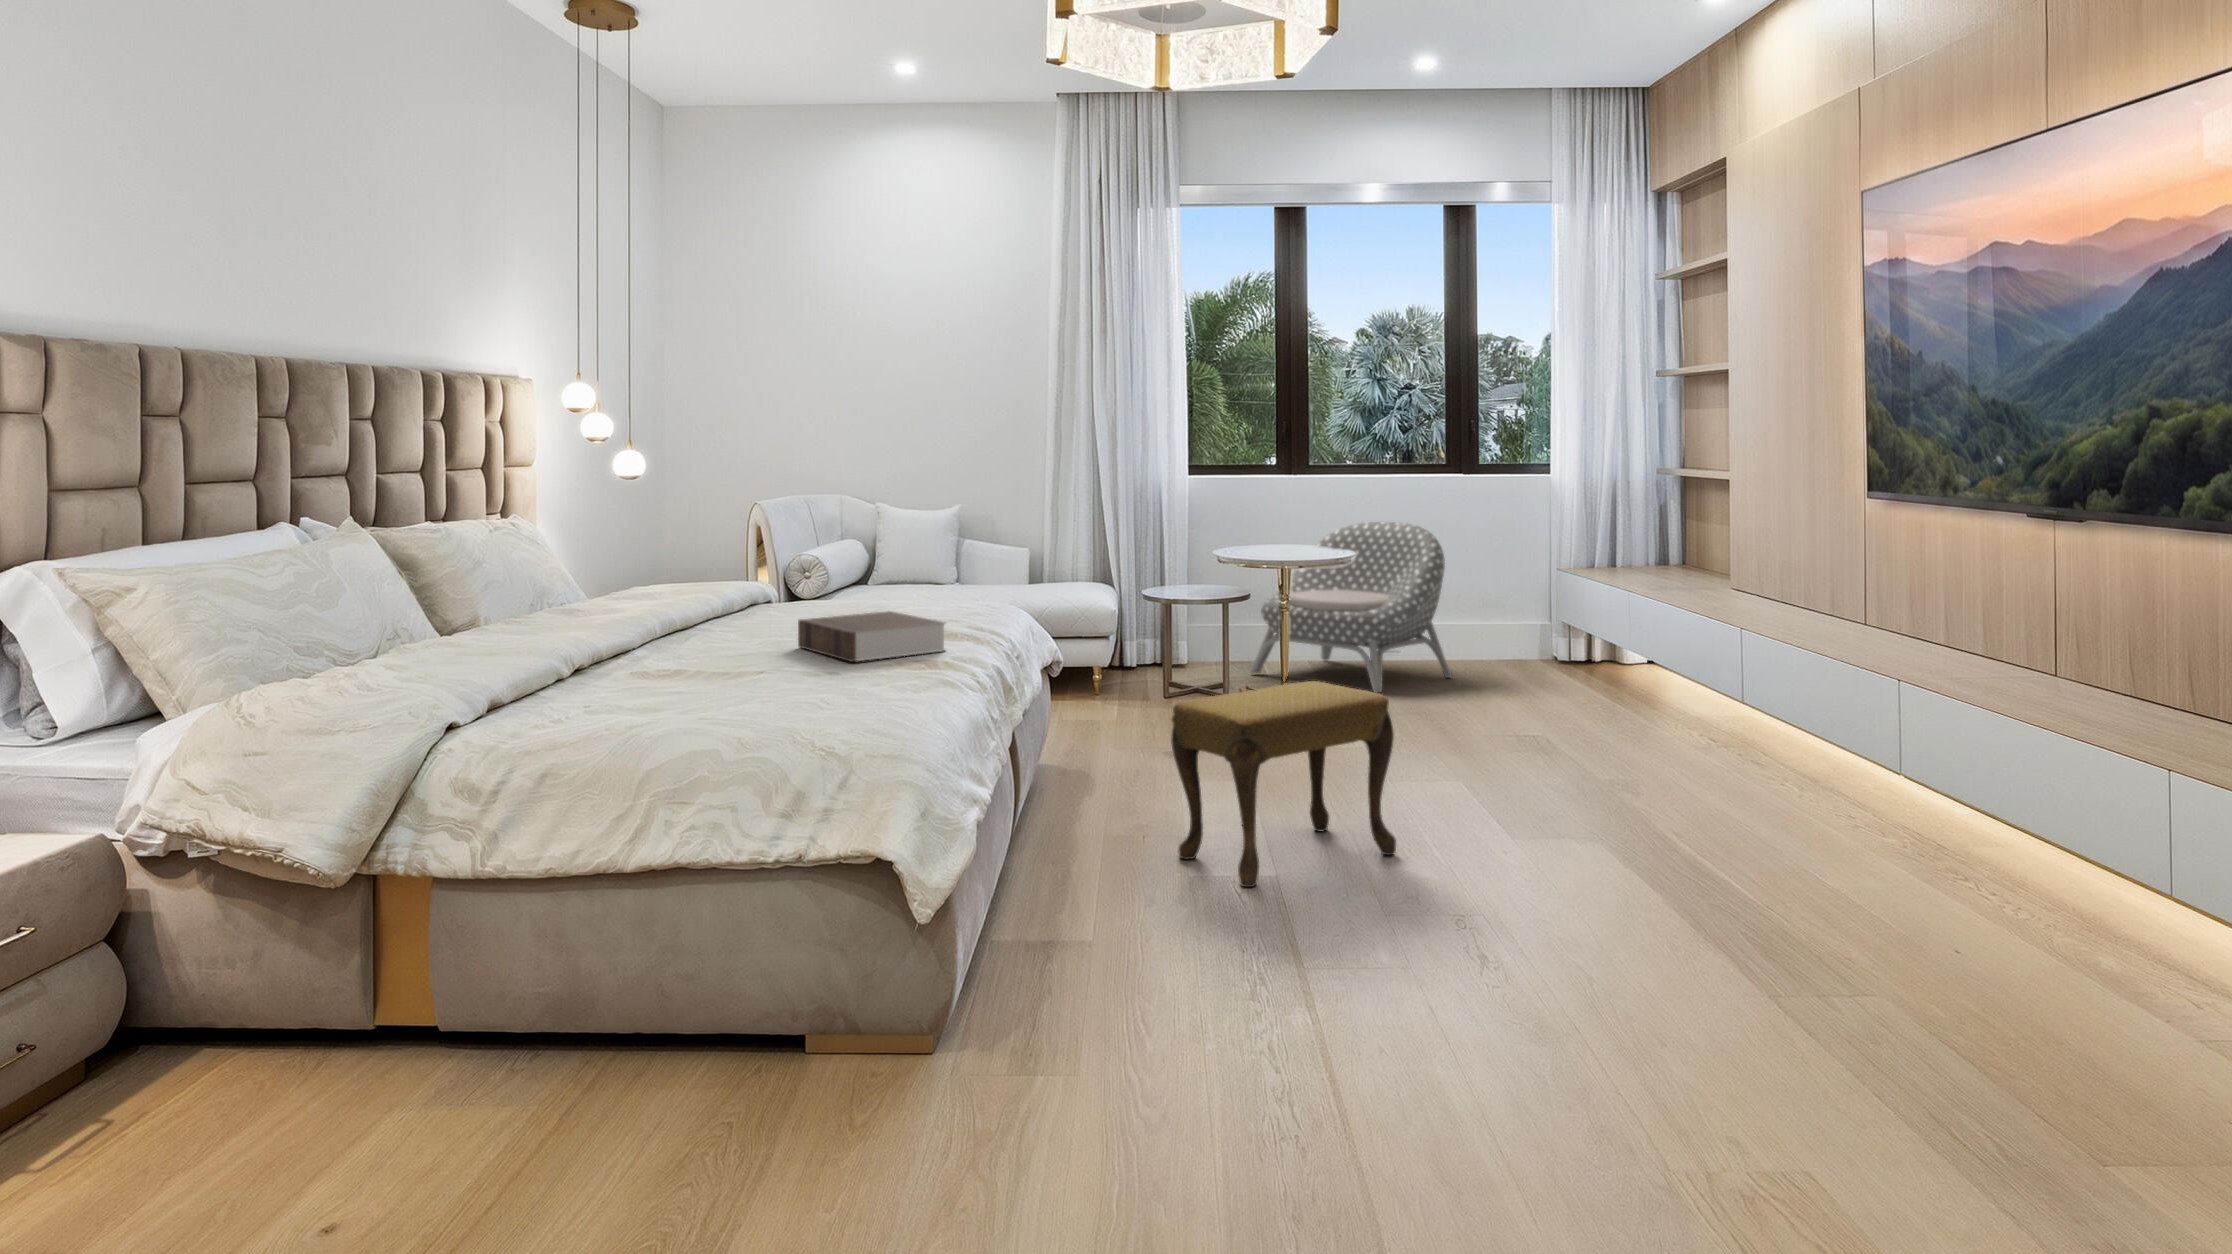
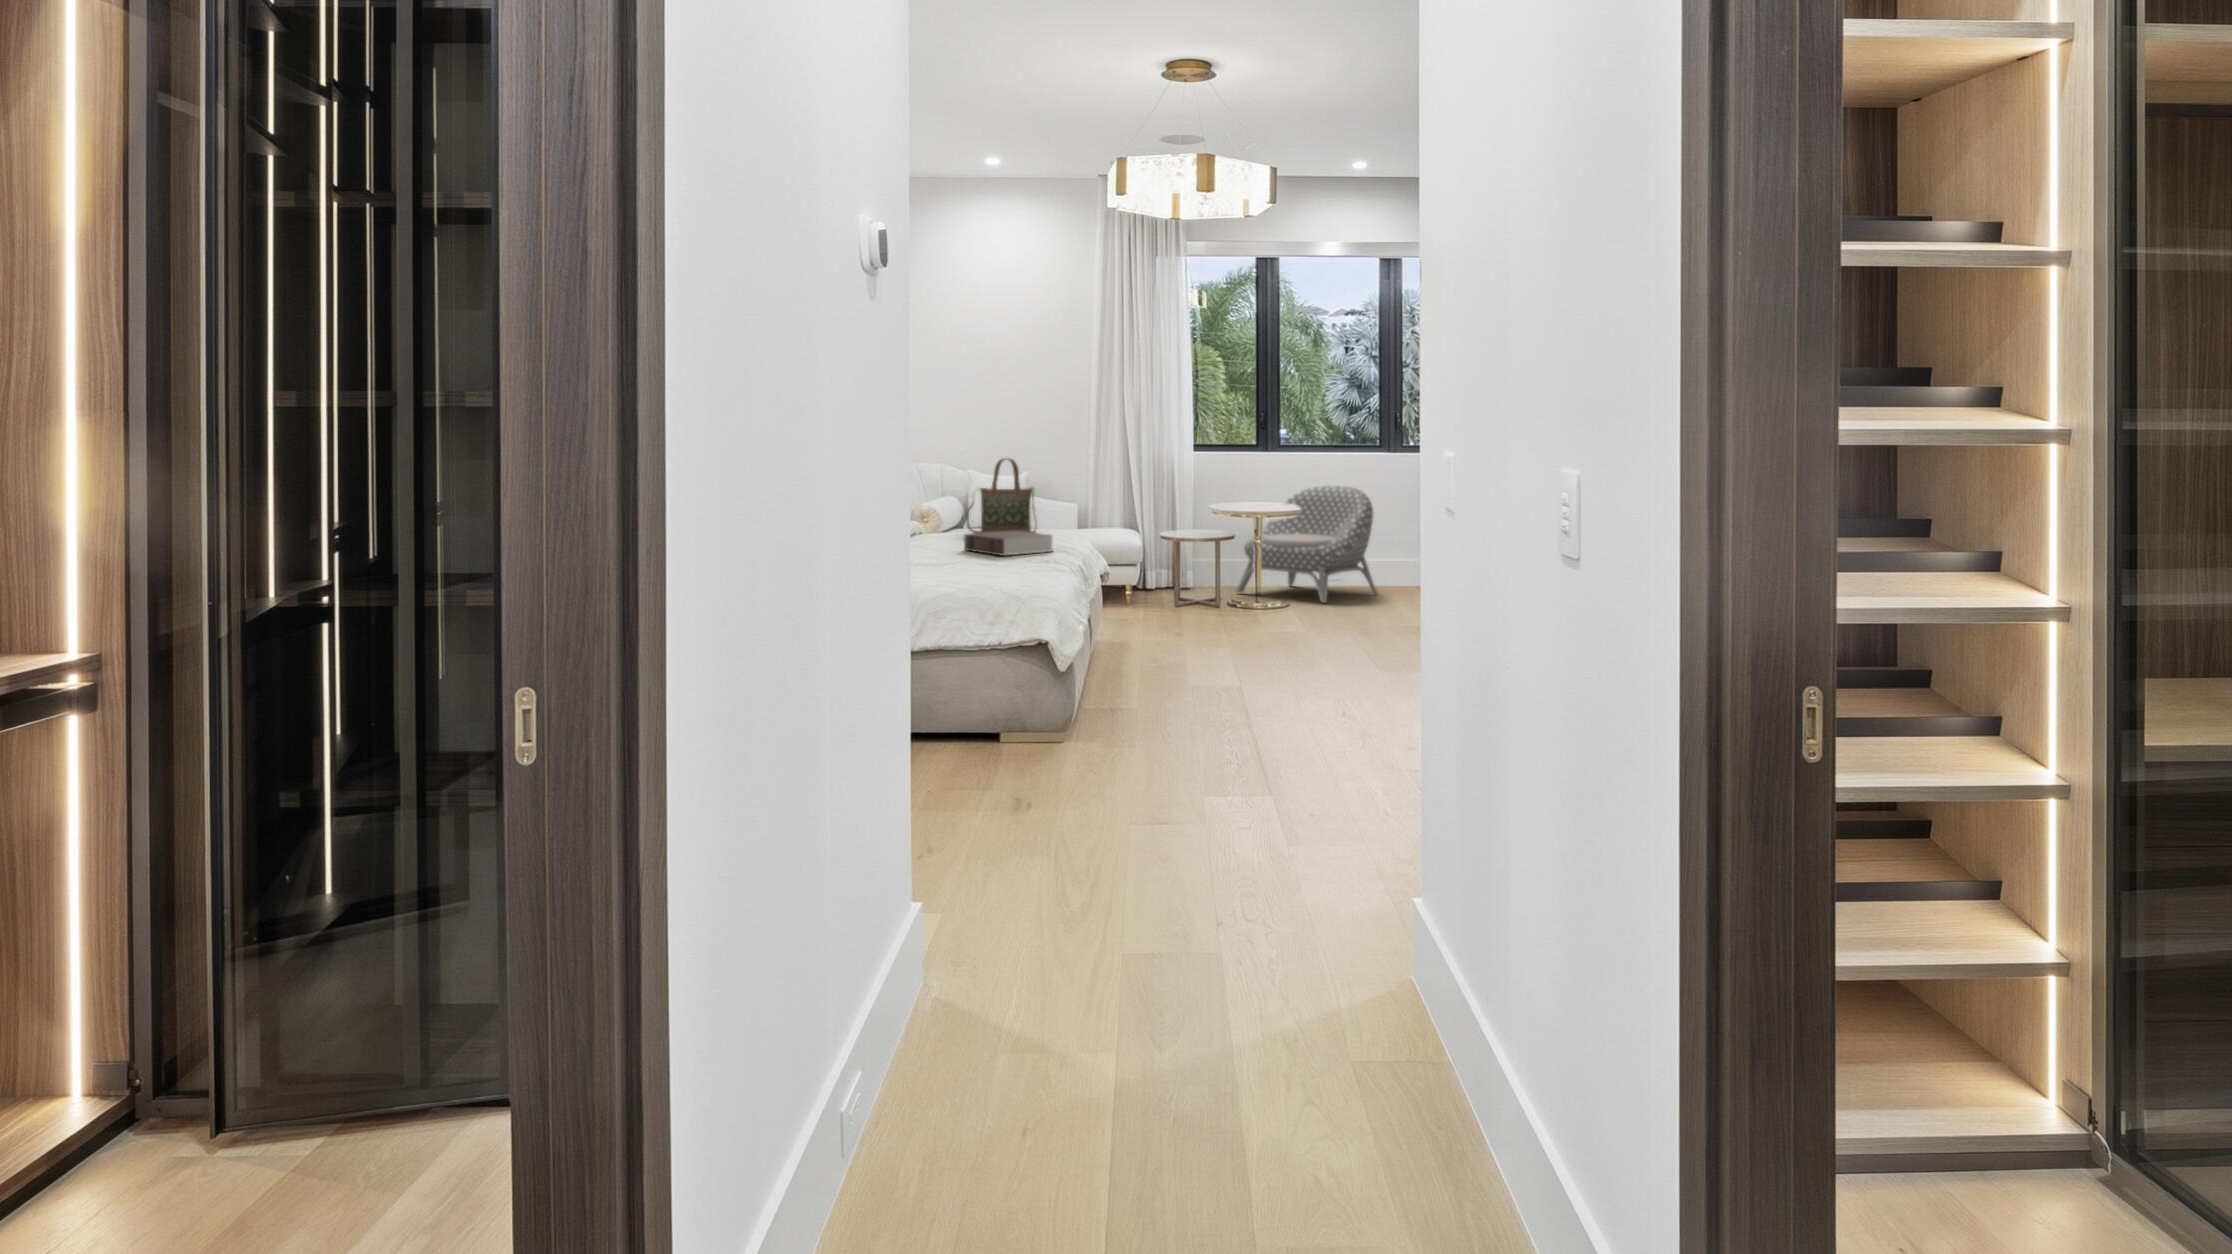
handbag: none [828,490,939,612] -> present [966,459,1036,533]
footstool: present [1171,681,1396,887] -> none [1185,576,1318,688]

